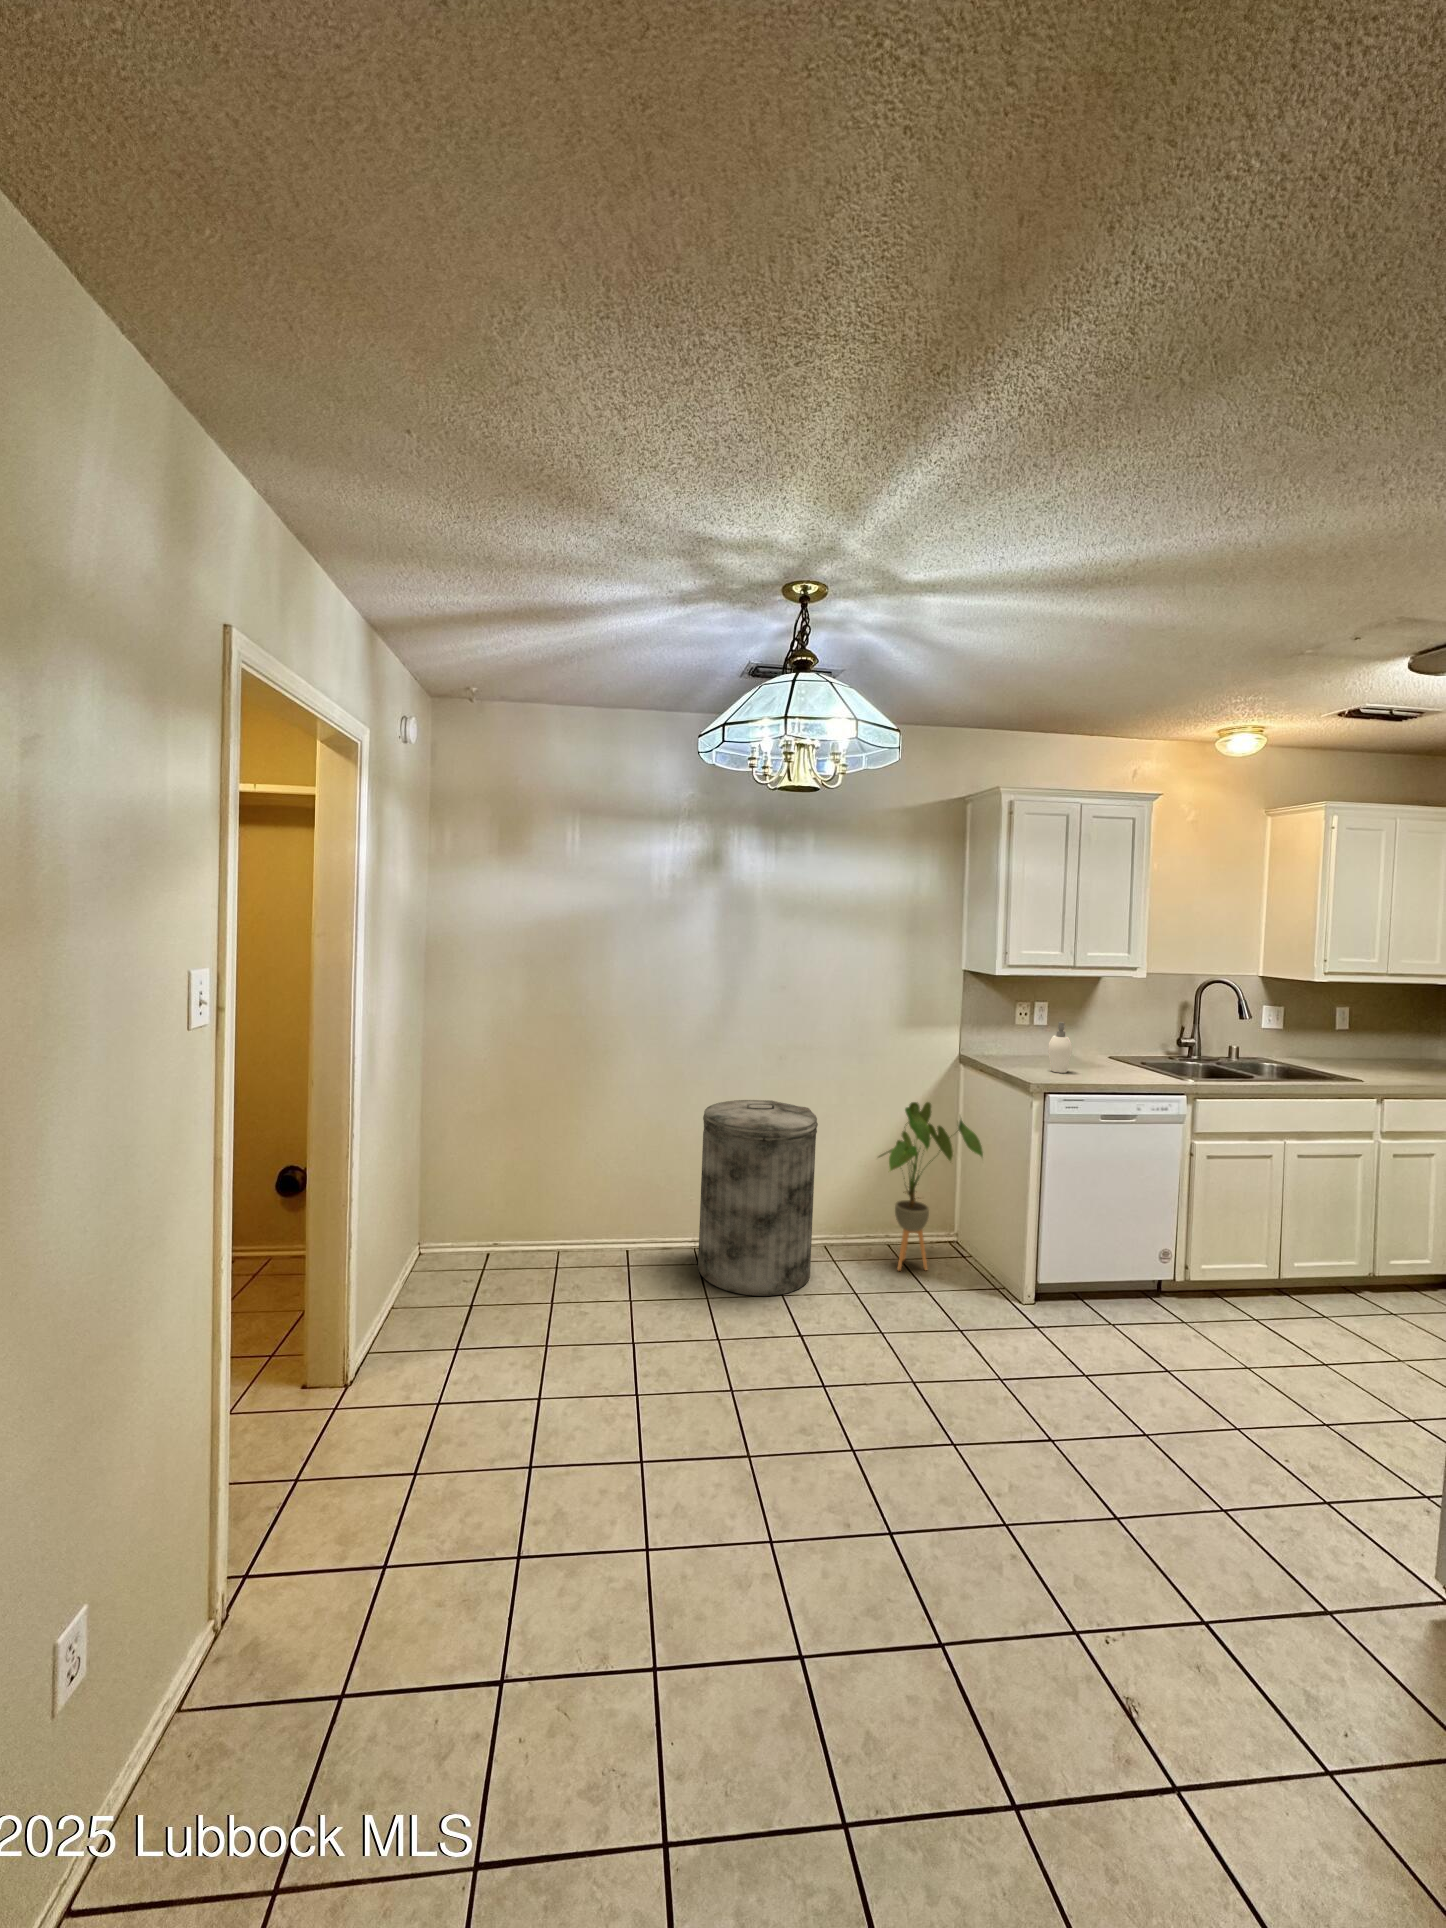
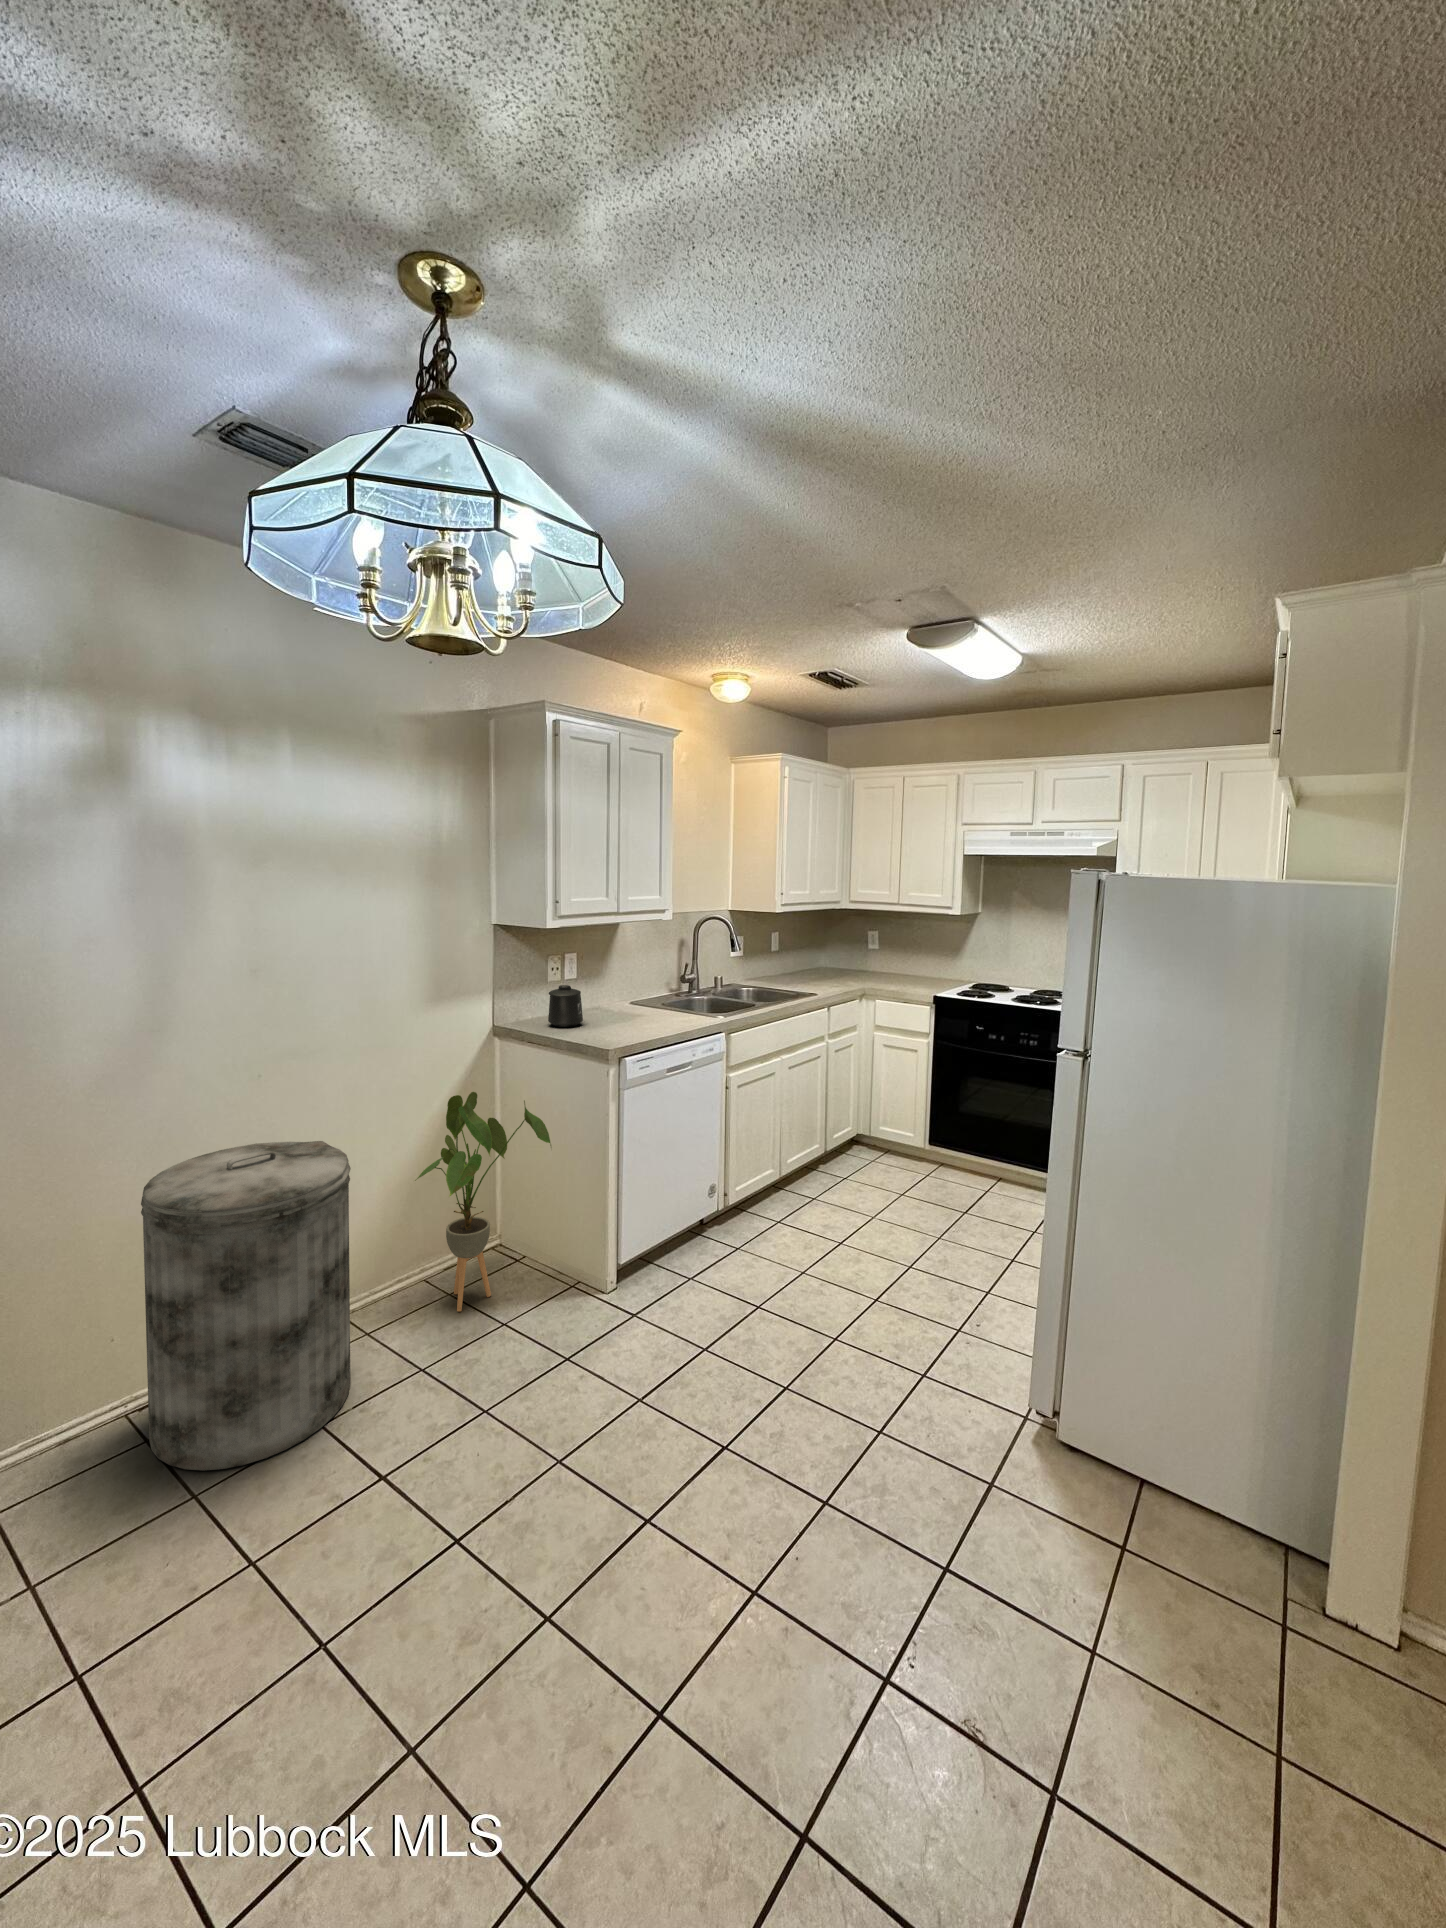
soap dispenser: present [1048,1022,1072,1073] -> none [602,975,629,1030]
mug: none [1005,1027,1038,1065] -> present [548,985,583,1027]

